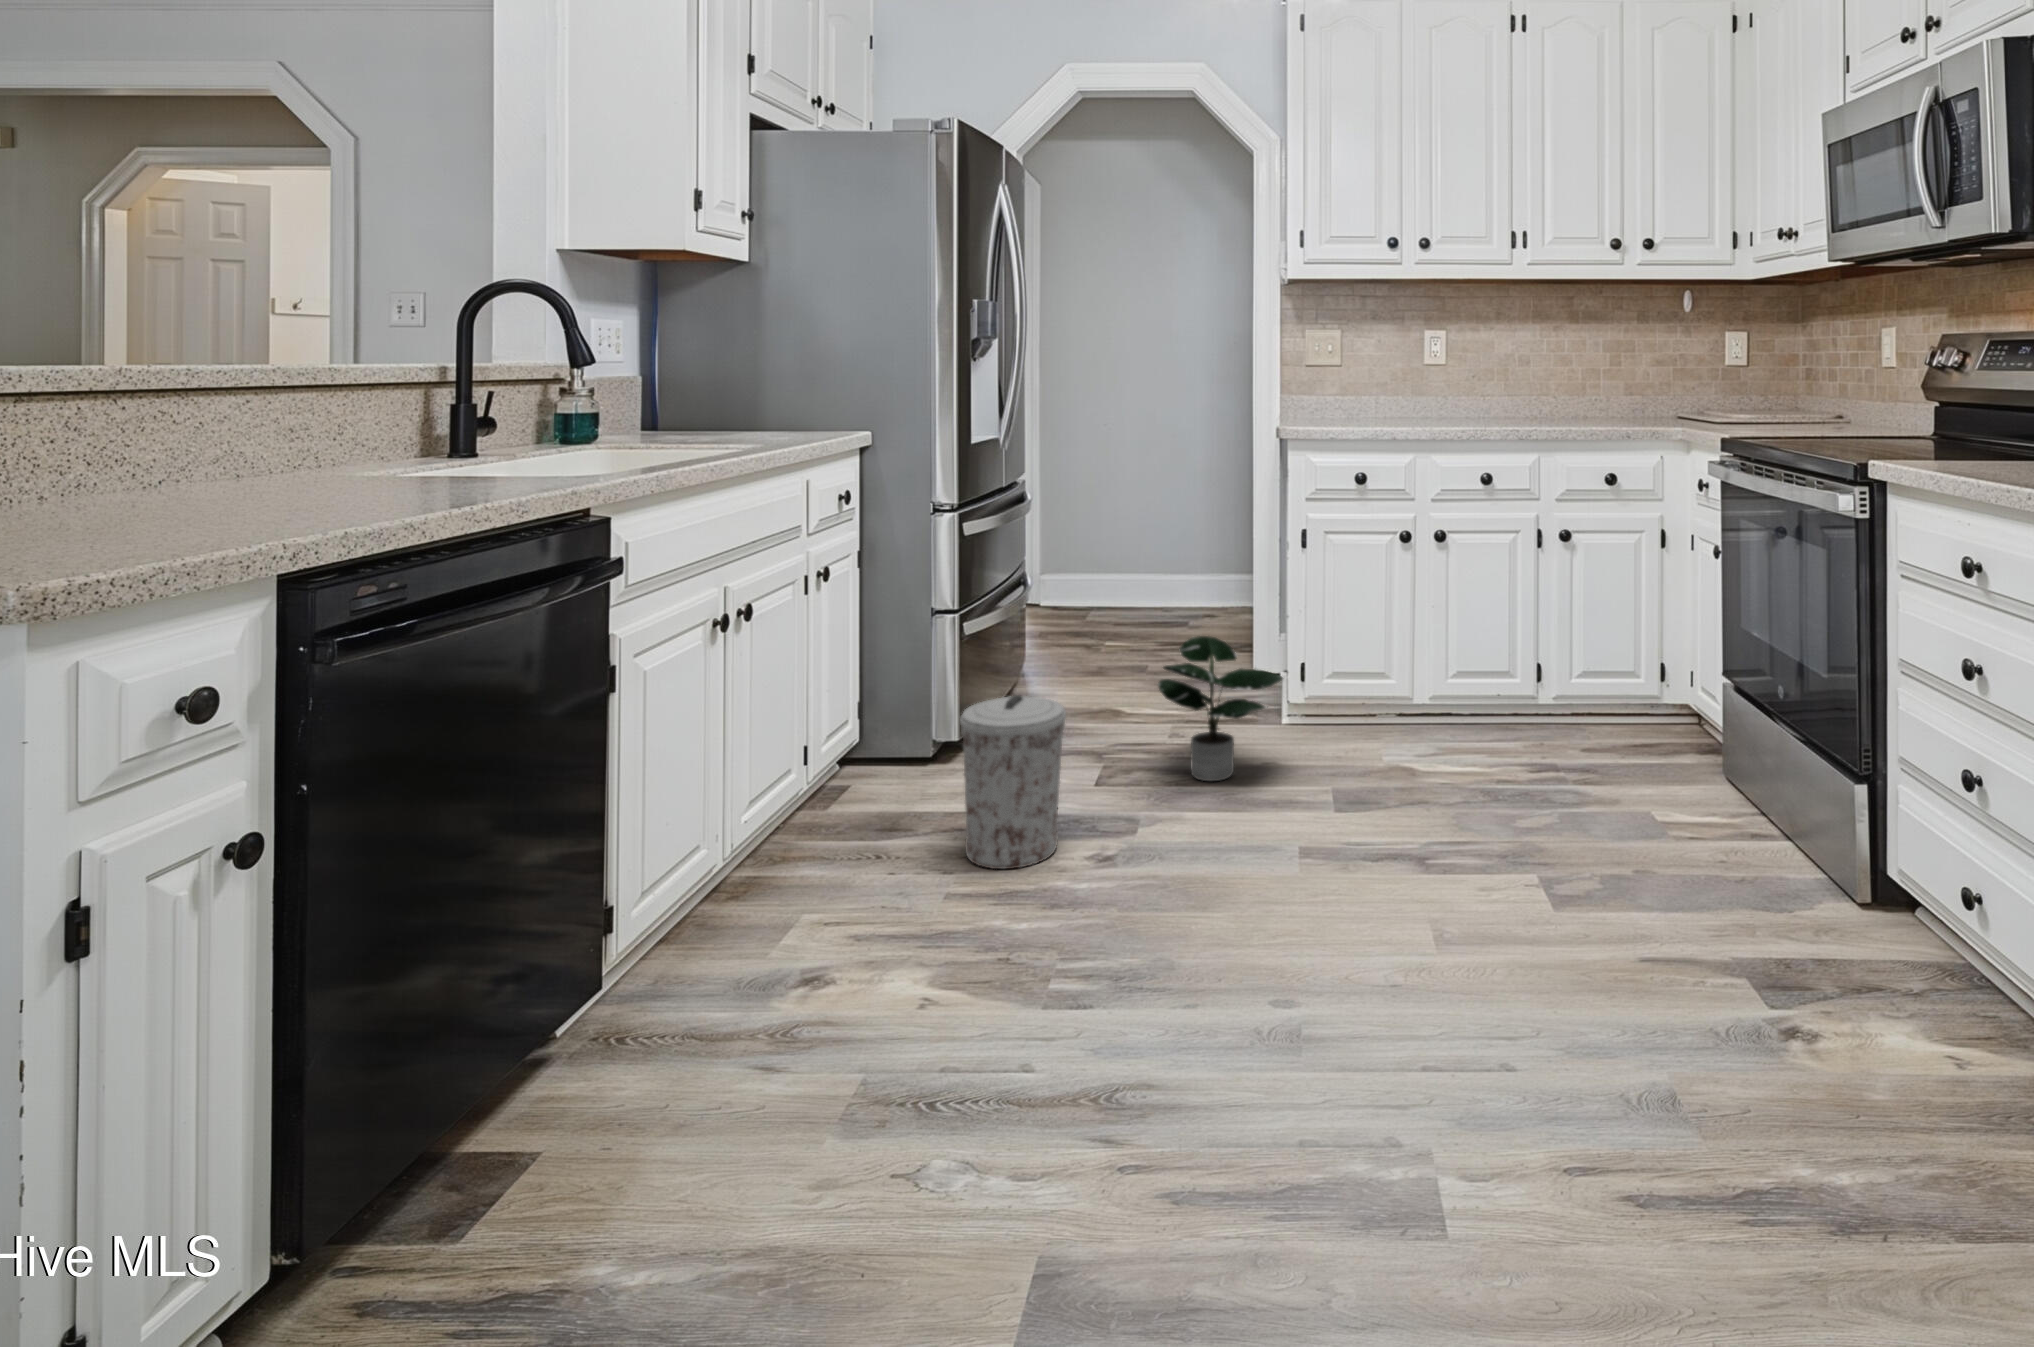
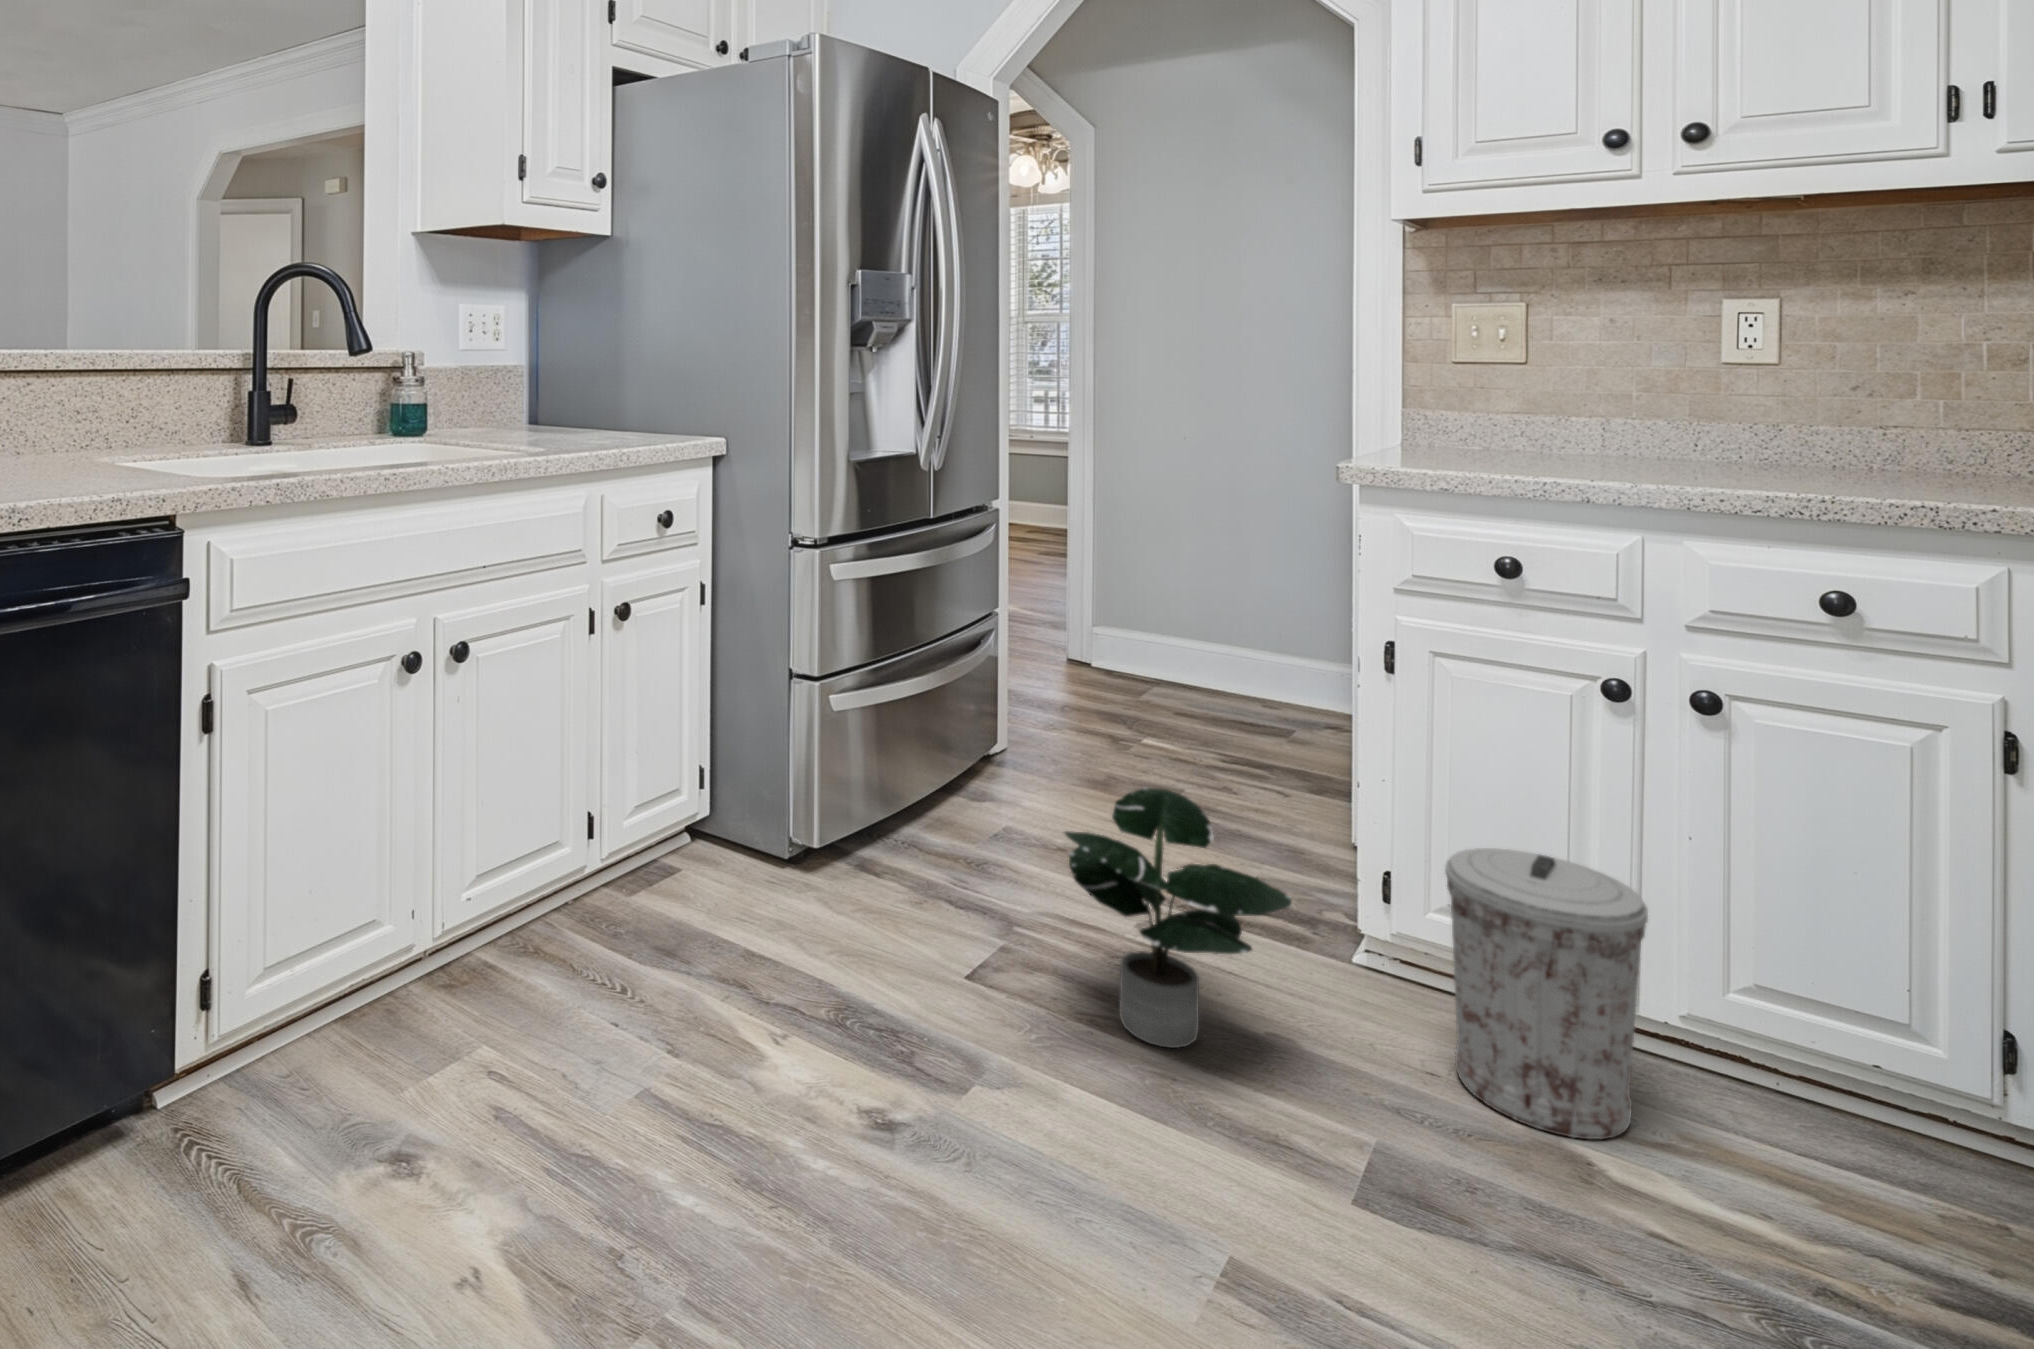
trash can: present [960,695,1066,869] -> present [1445,848,1648,1139]

